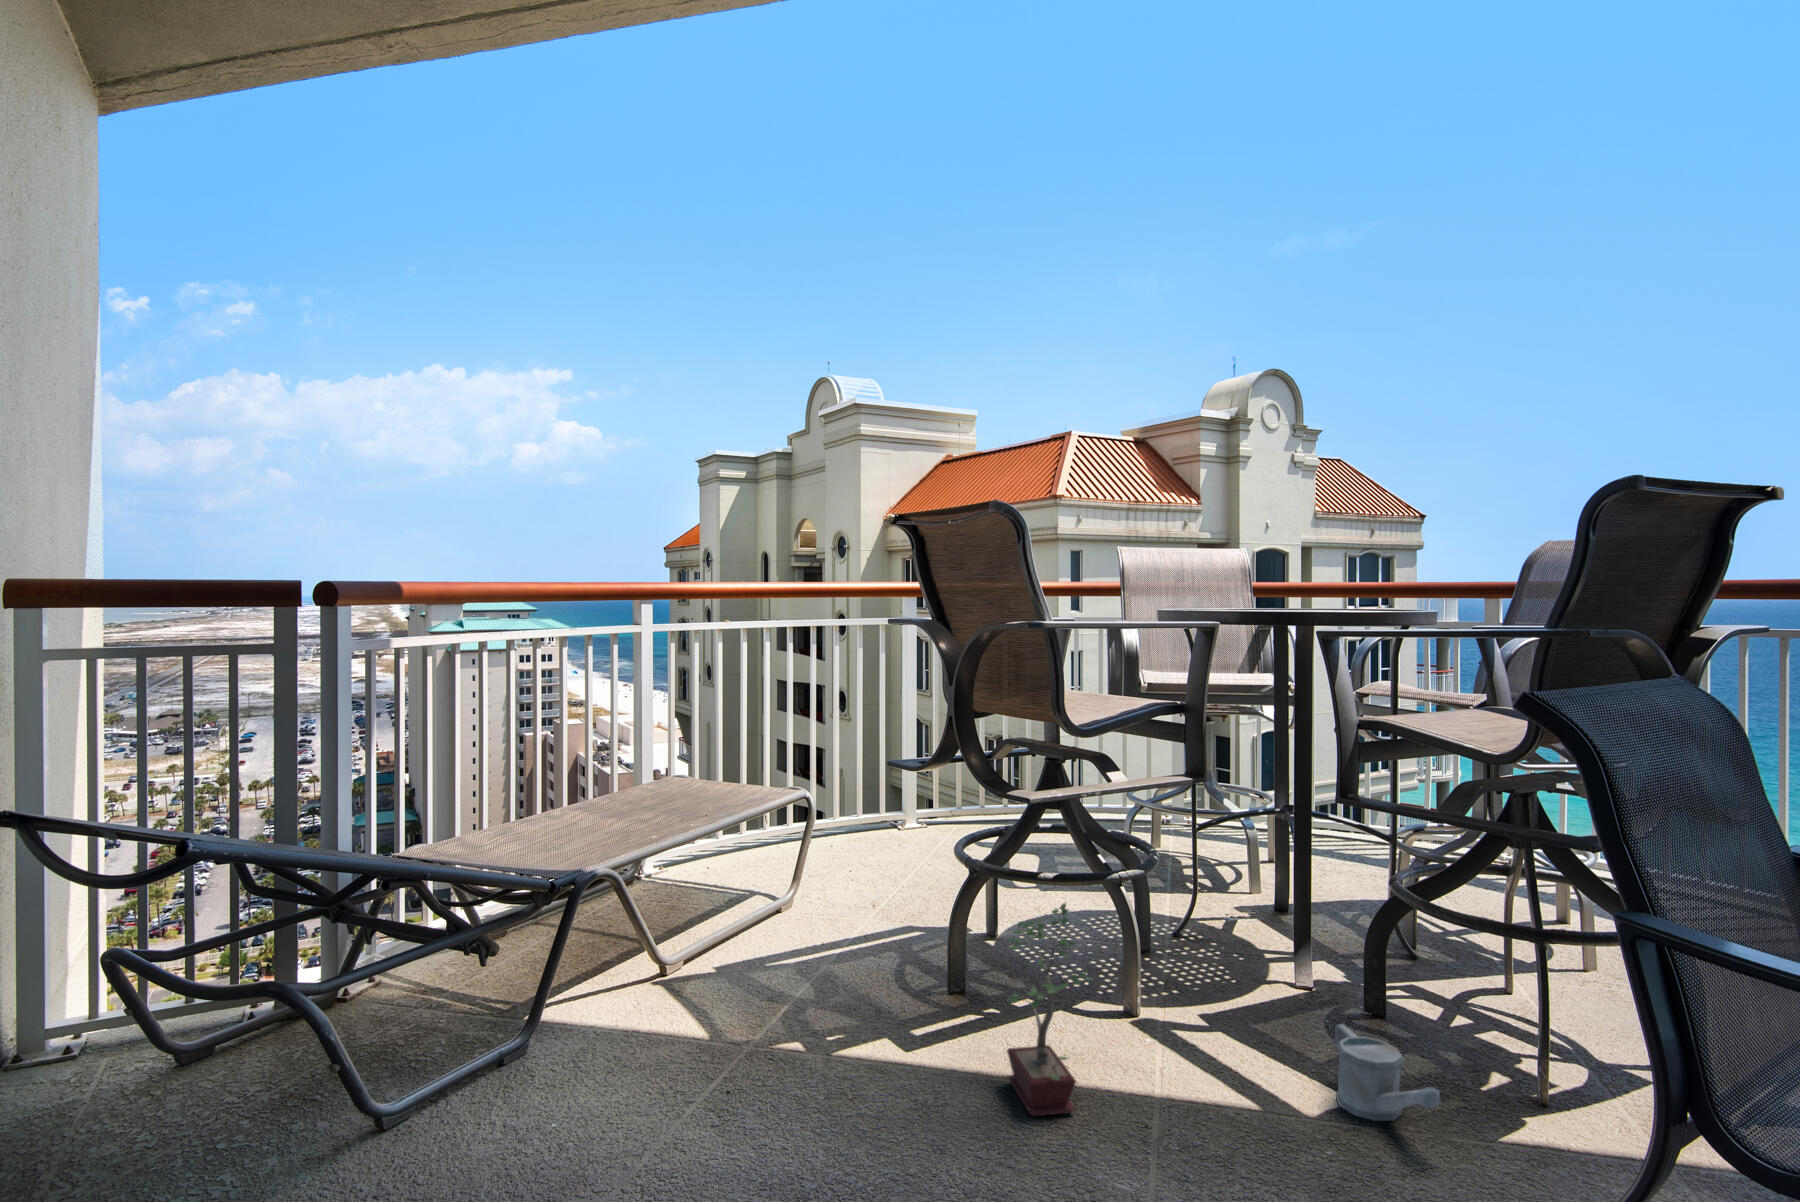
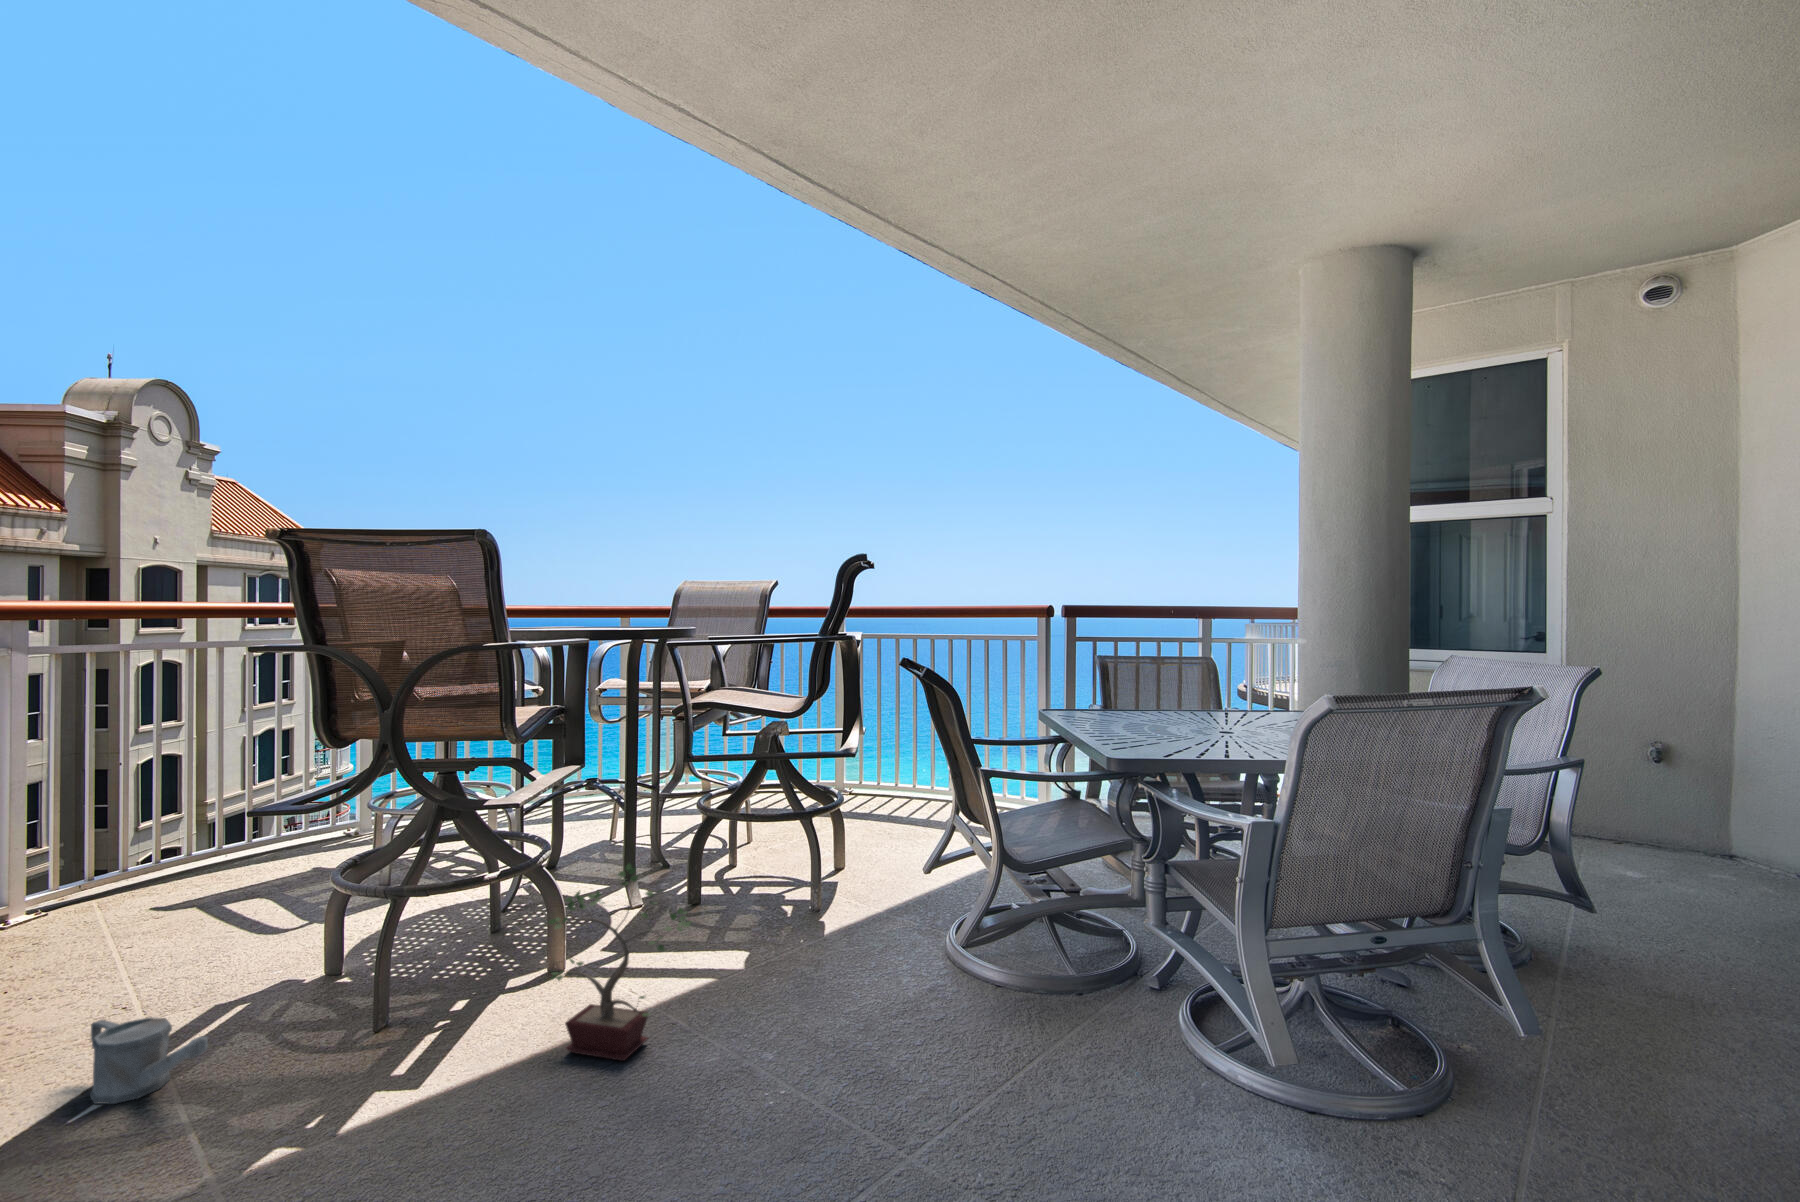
watering can: present [1335,1025,1440,1121] -> present [90,1017,208,1104]

